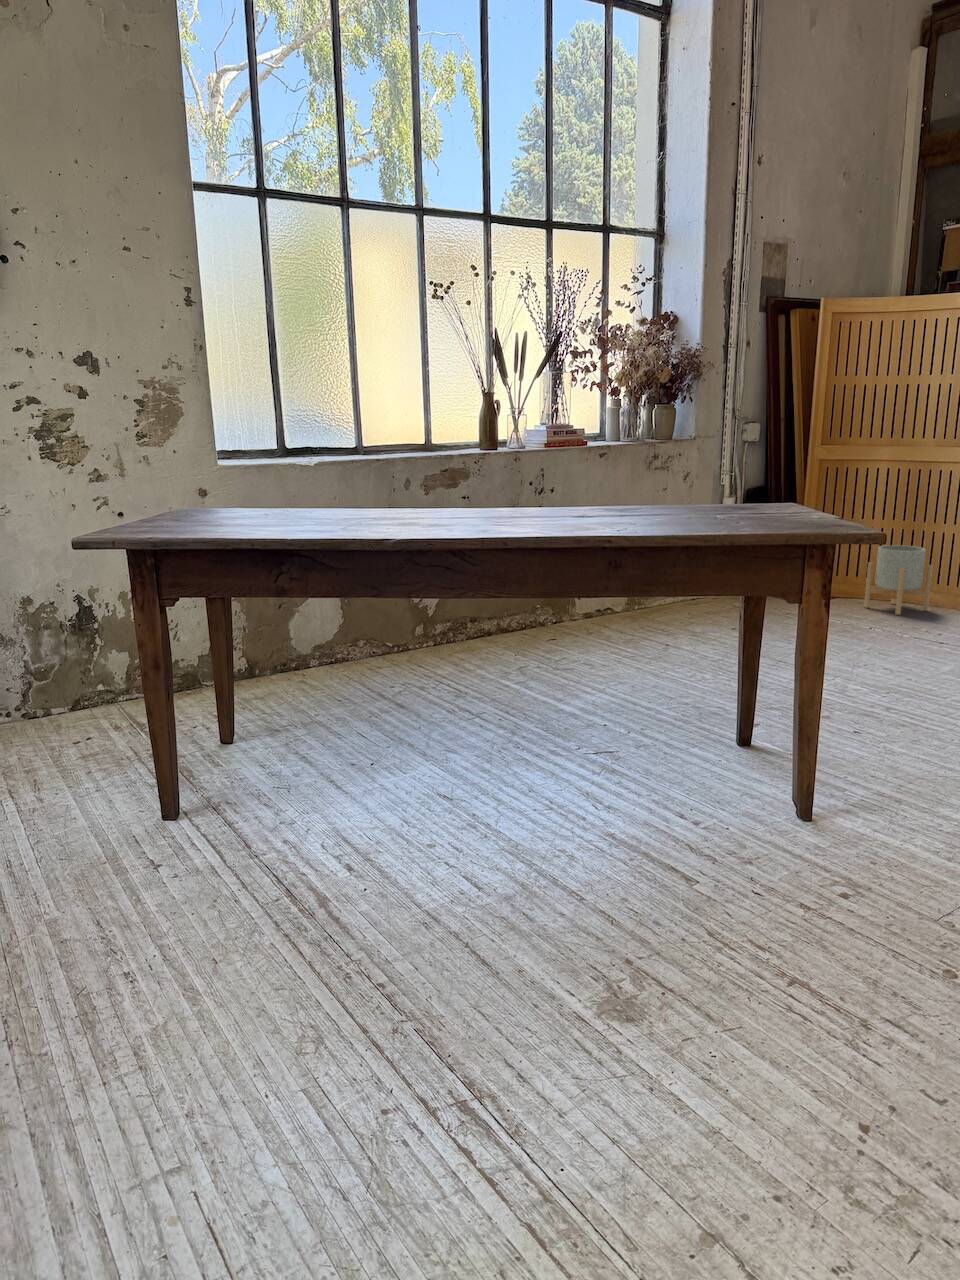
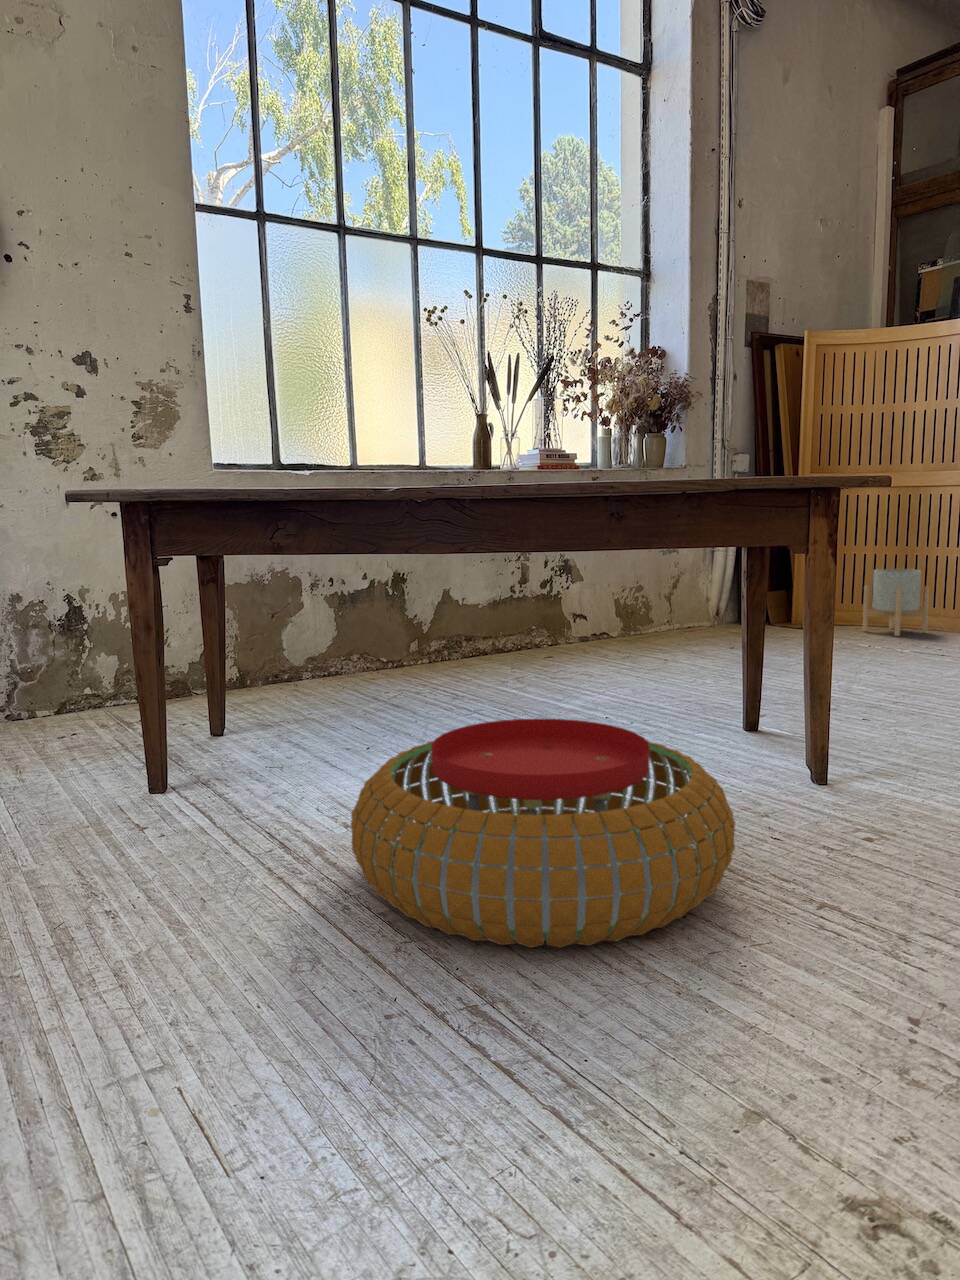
pouf: none [352,778,714,1032] -> present [351,719,735,948]

